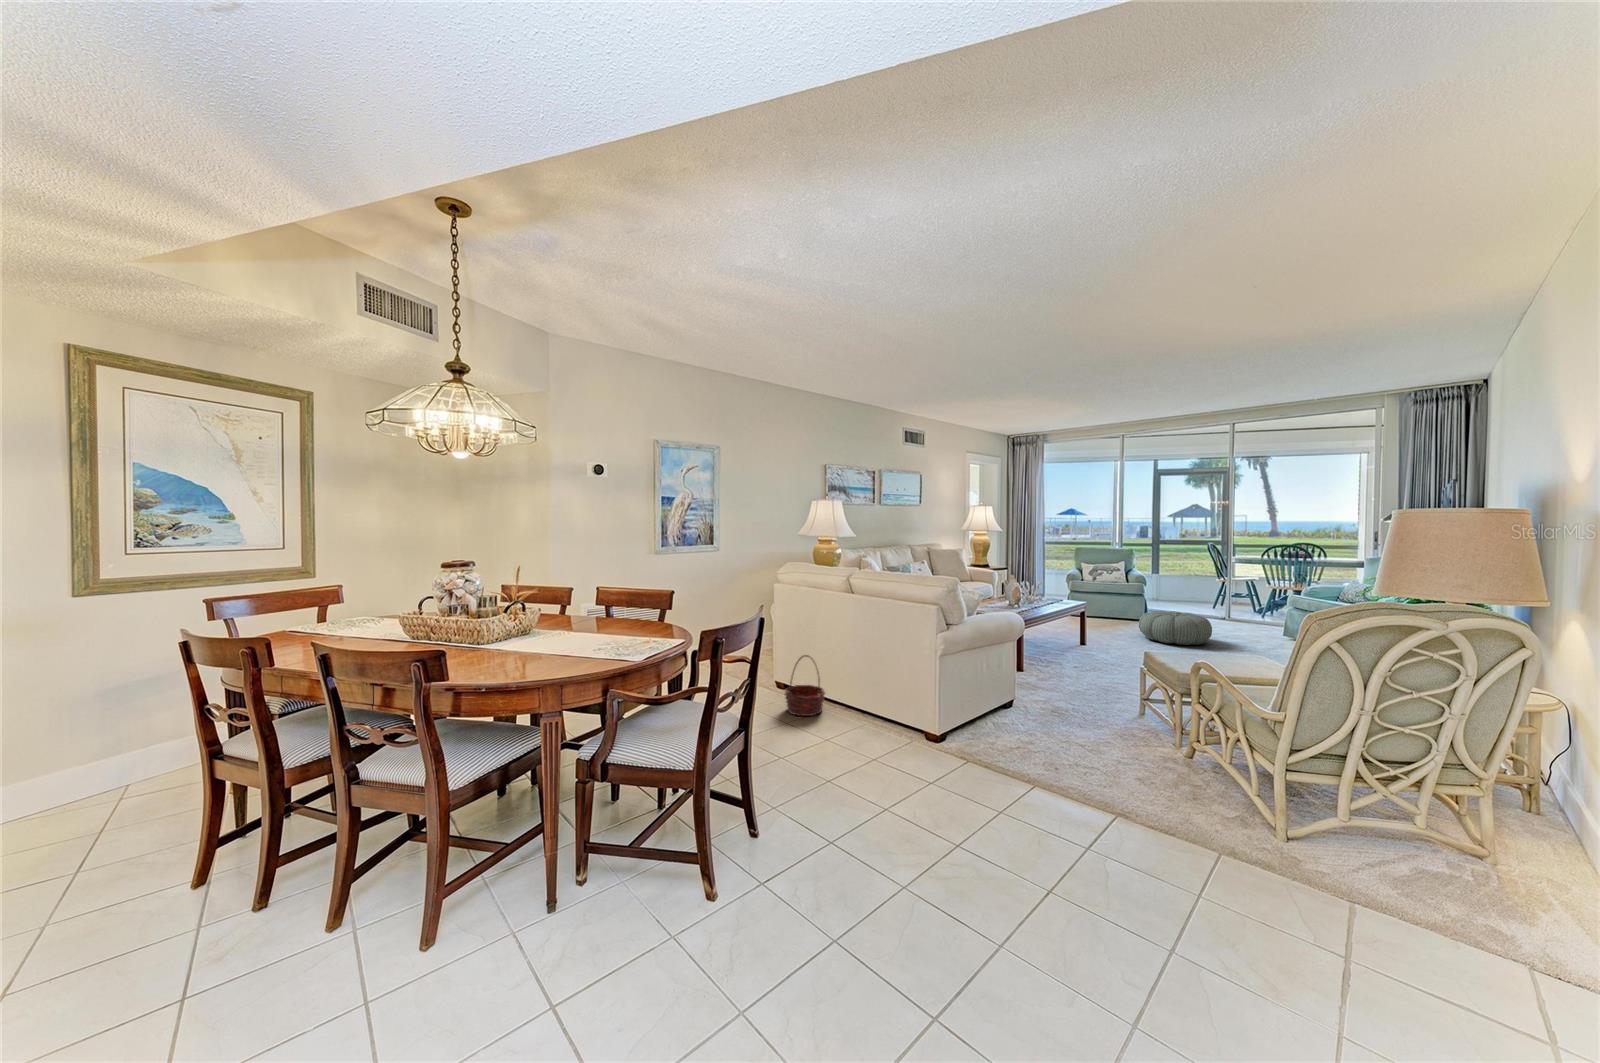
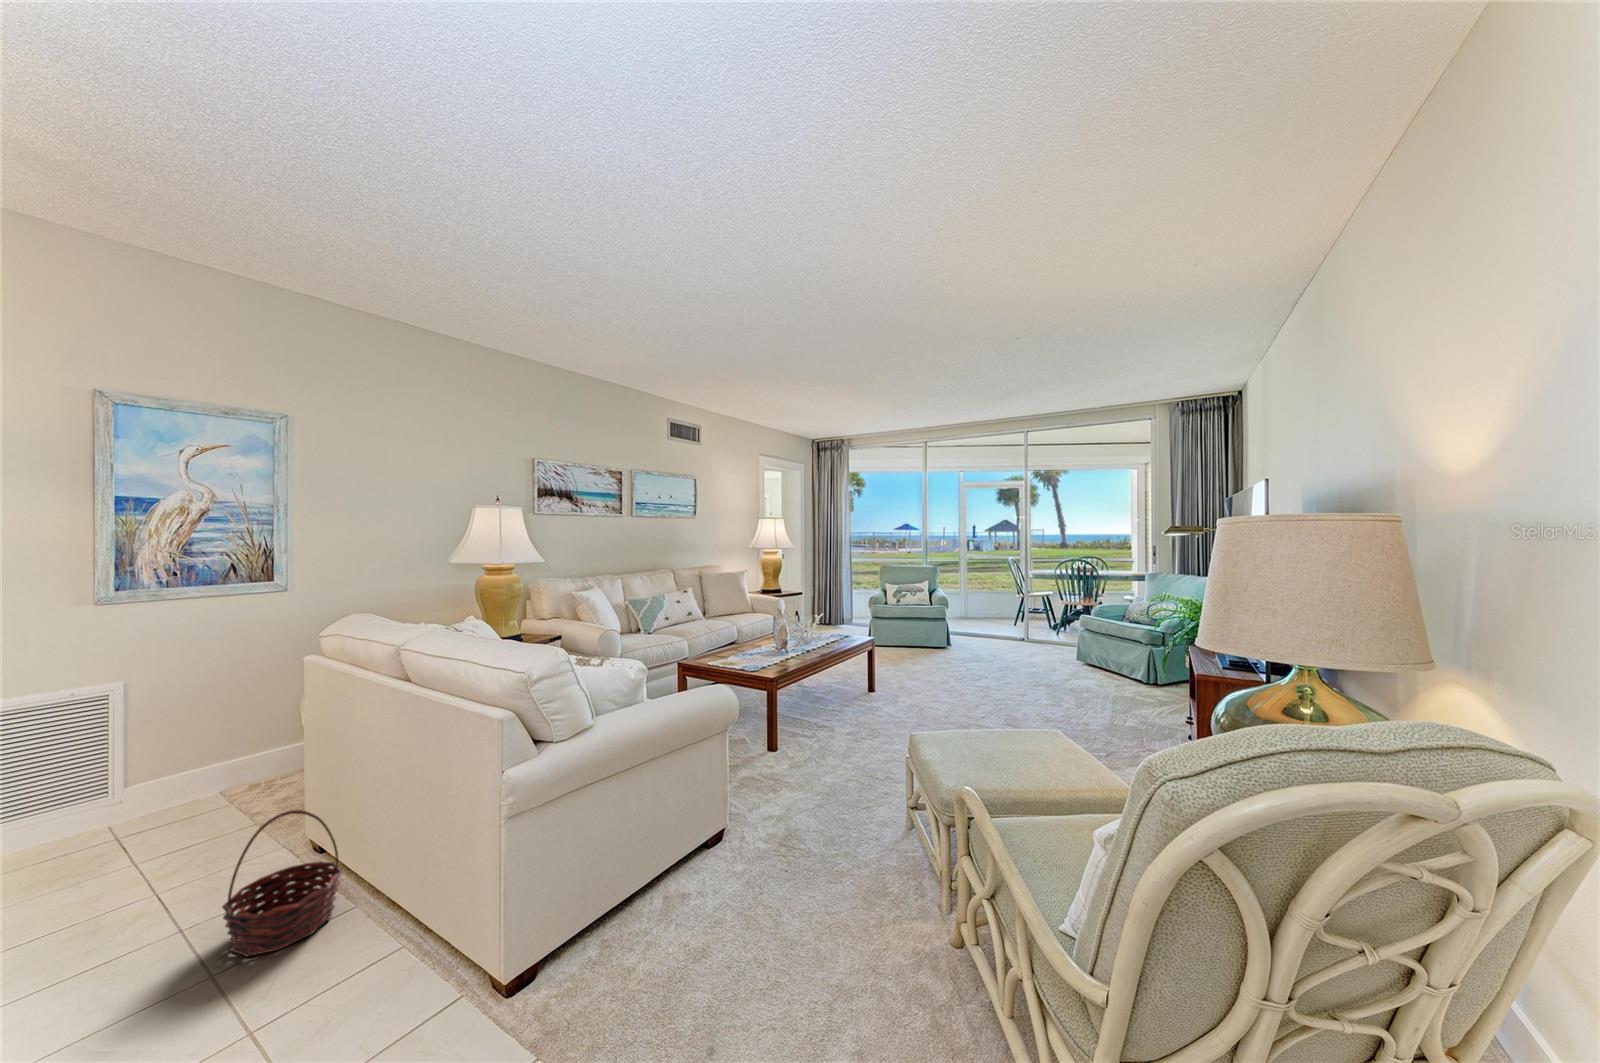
pouf: present [1139,611,1212,645] -> none [936,638,1011,679]

